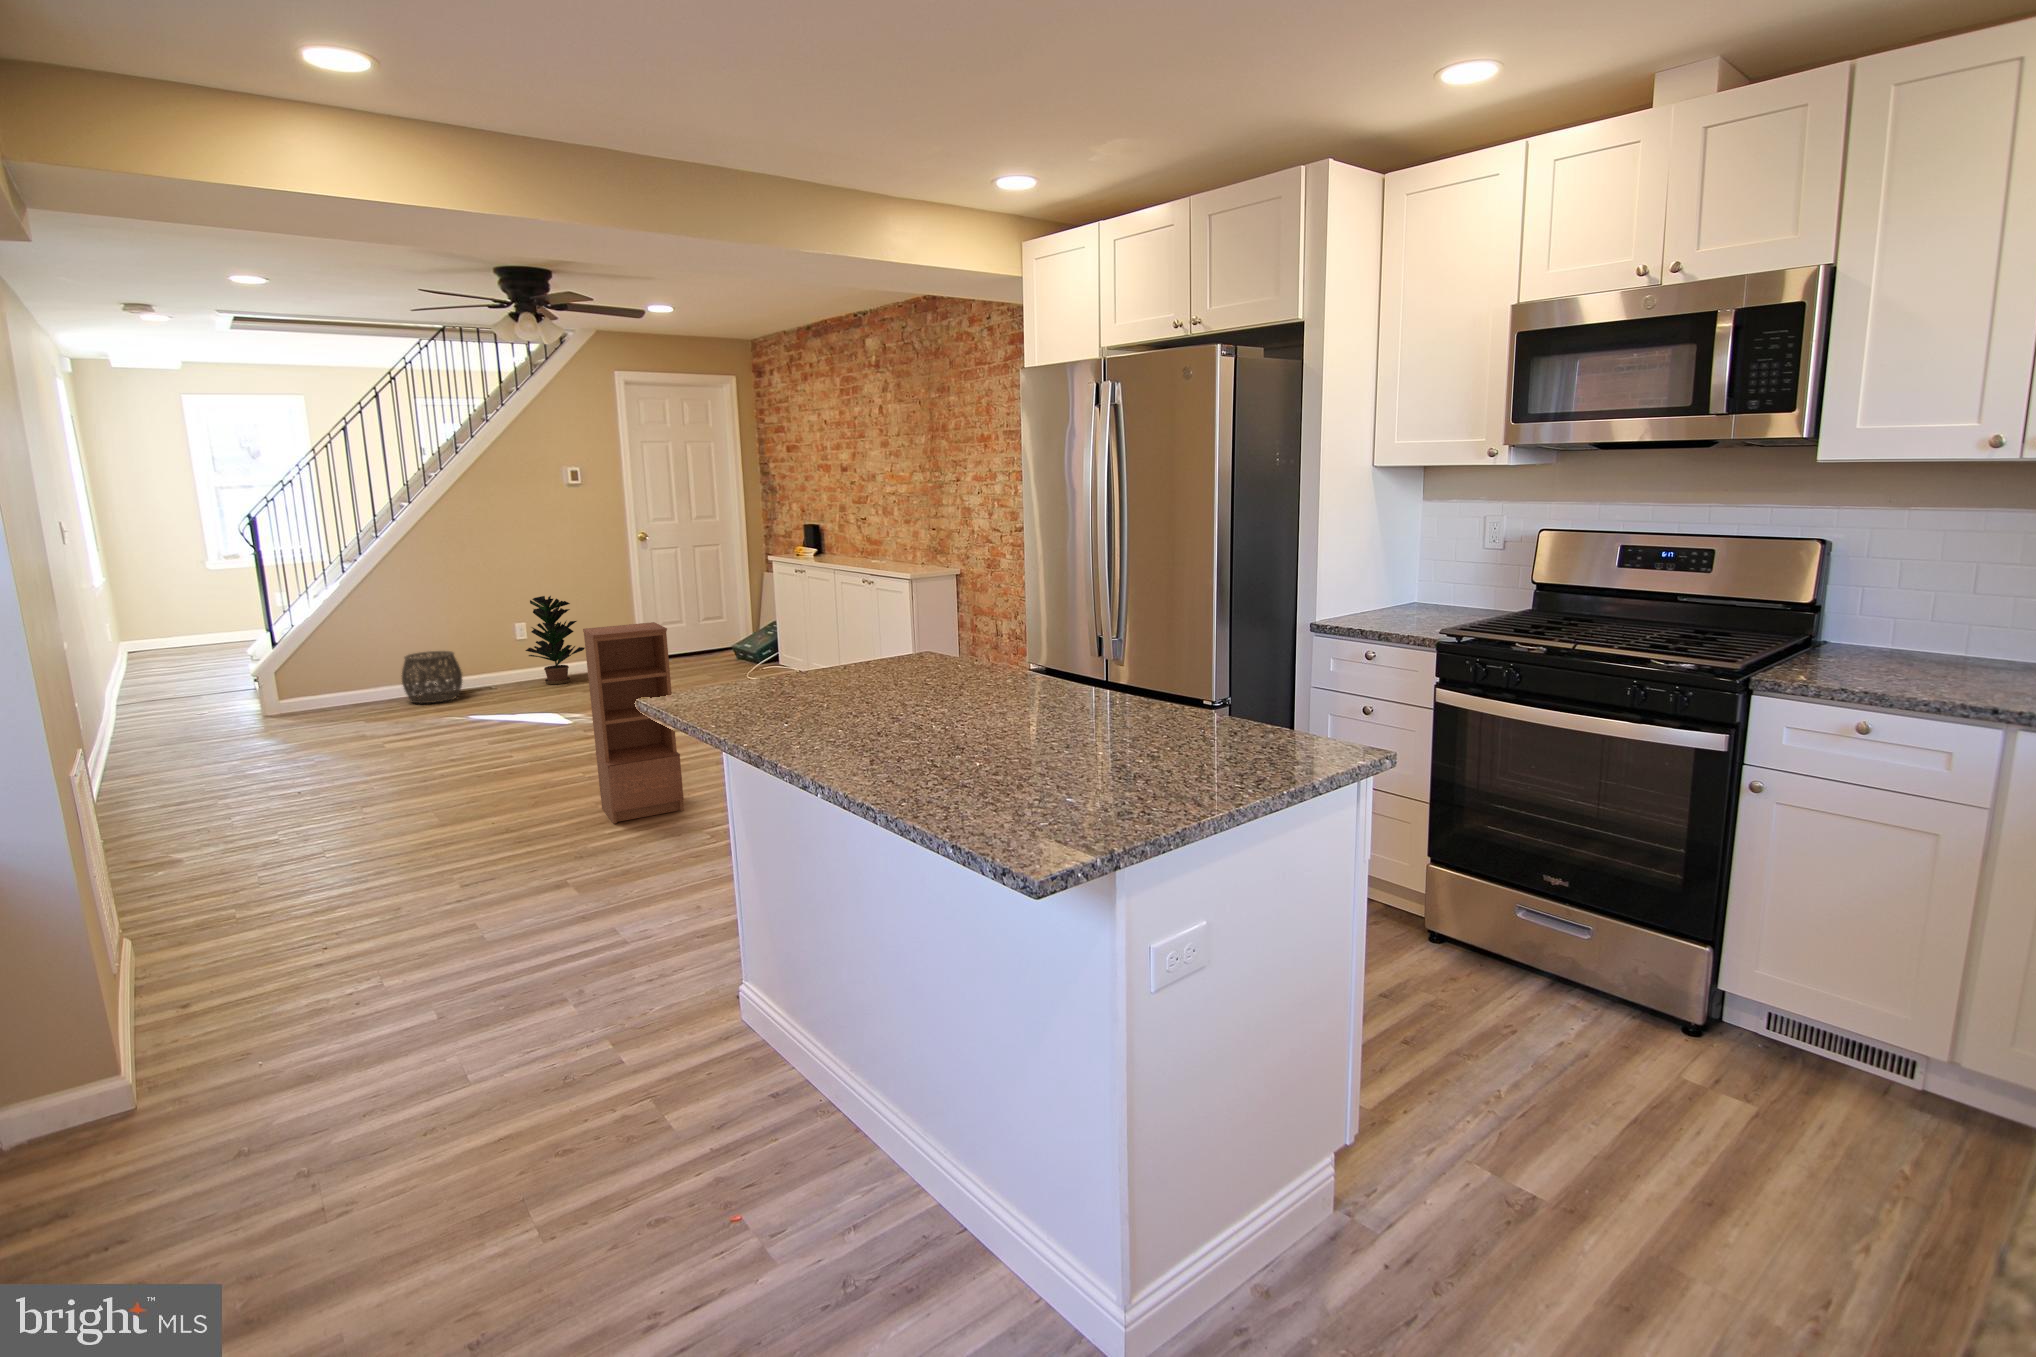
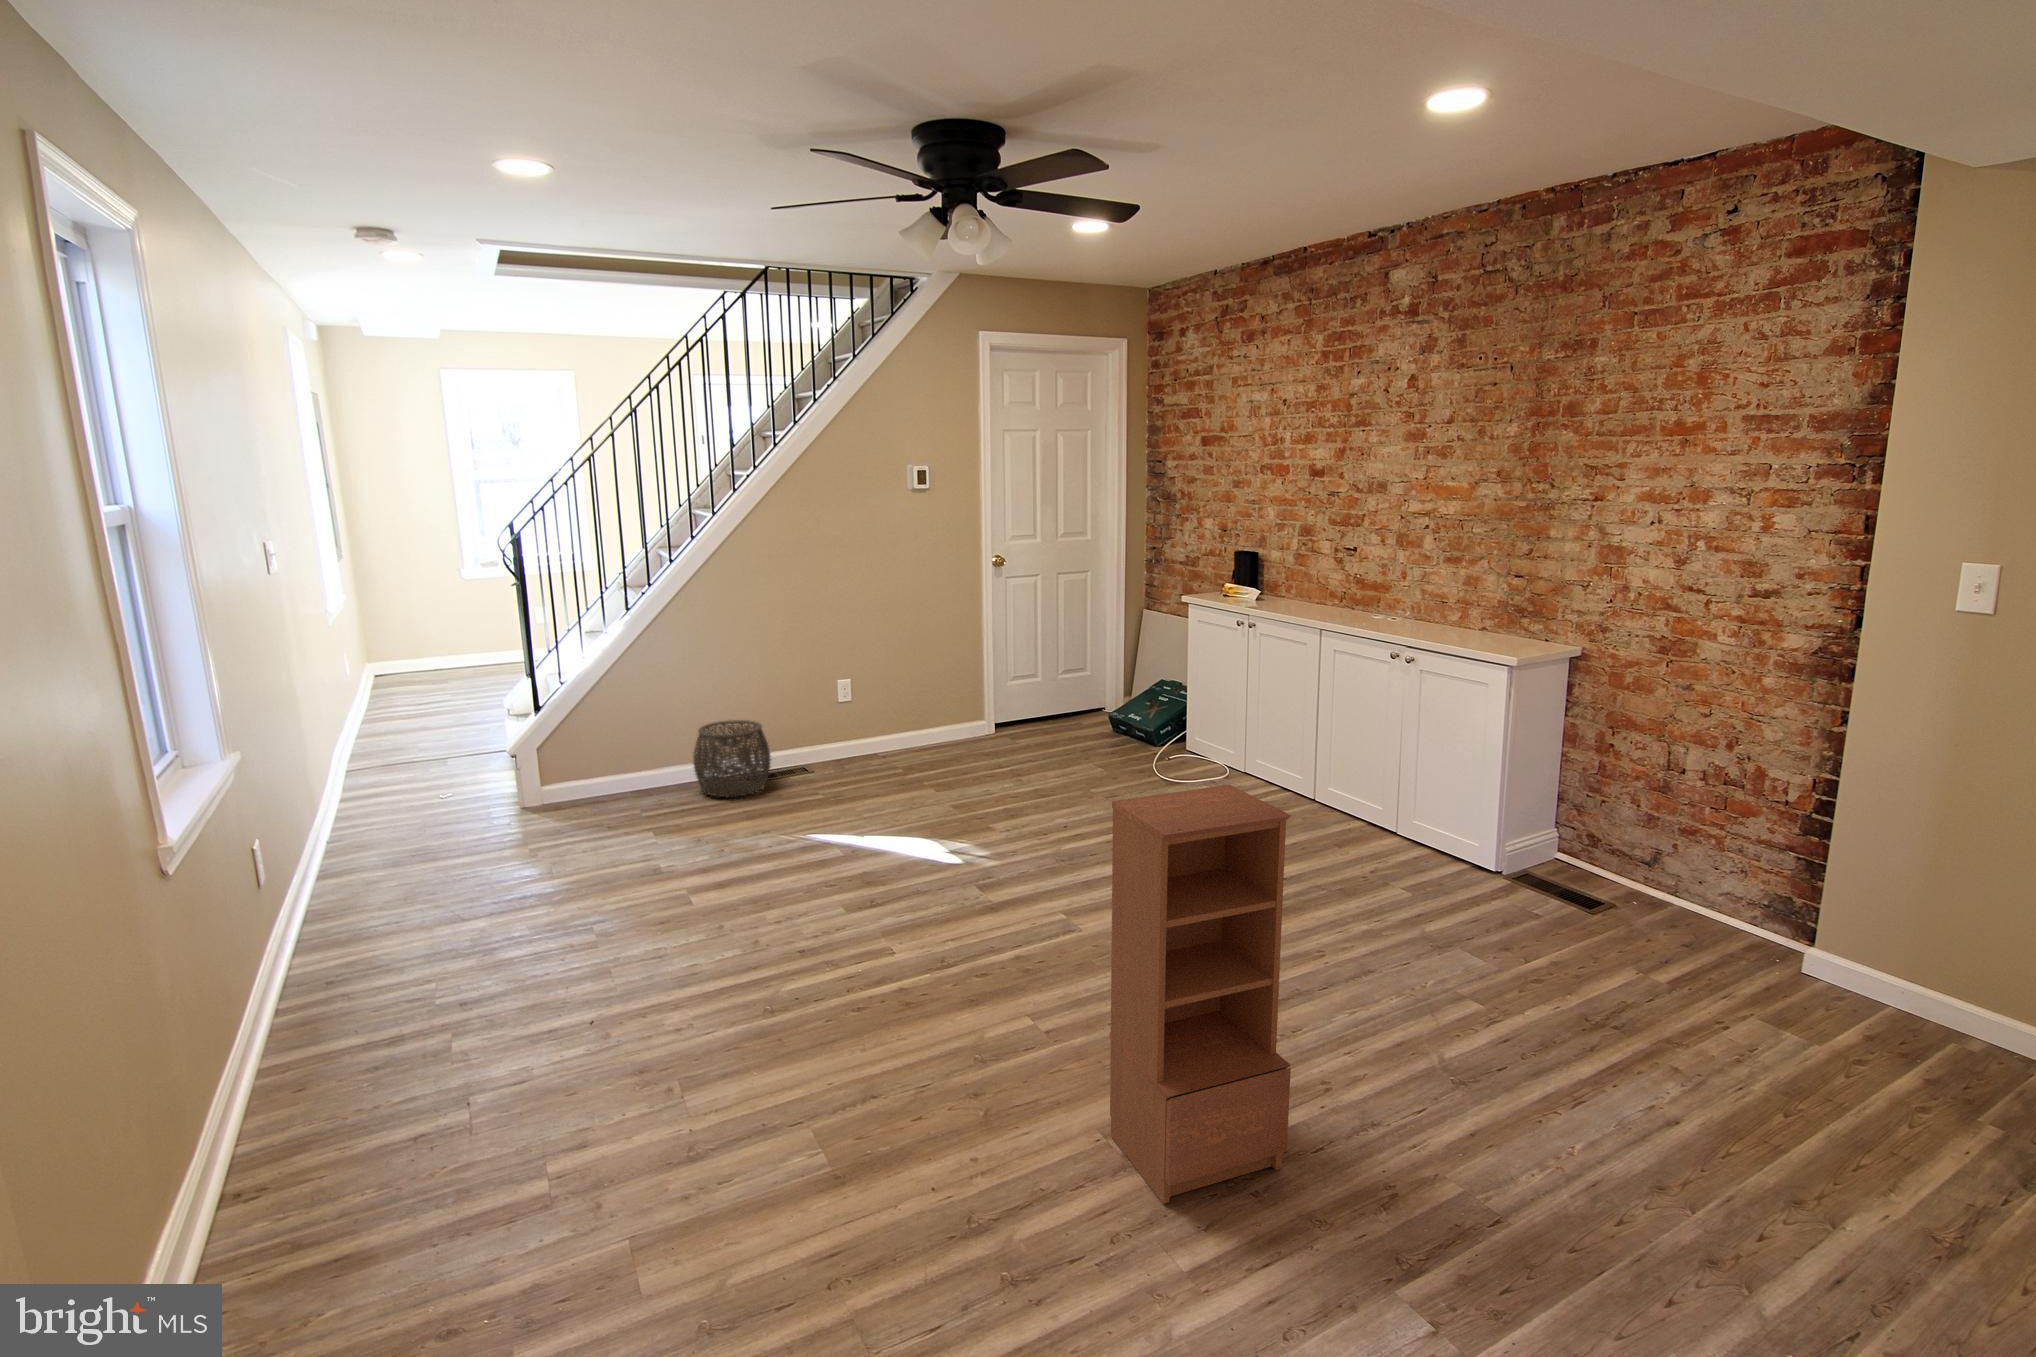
potted plant: present [526,596,585,684] -> none [850,644,926,770]

